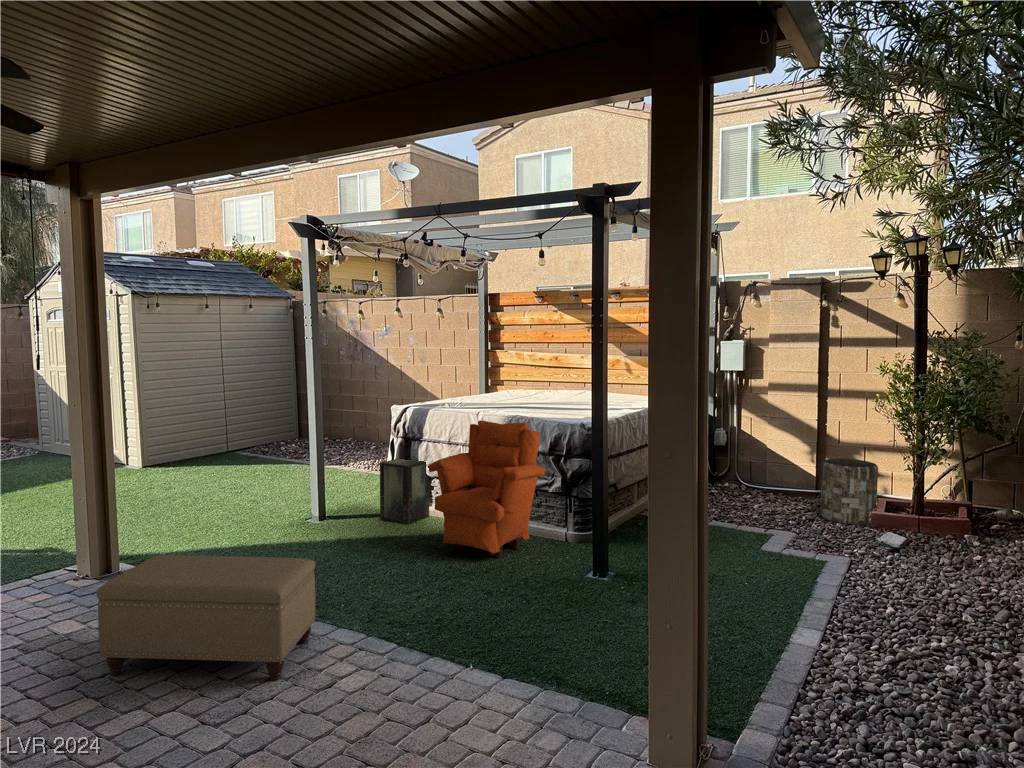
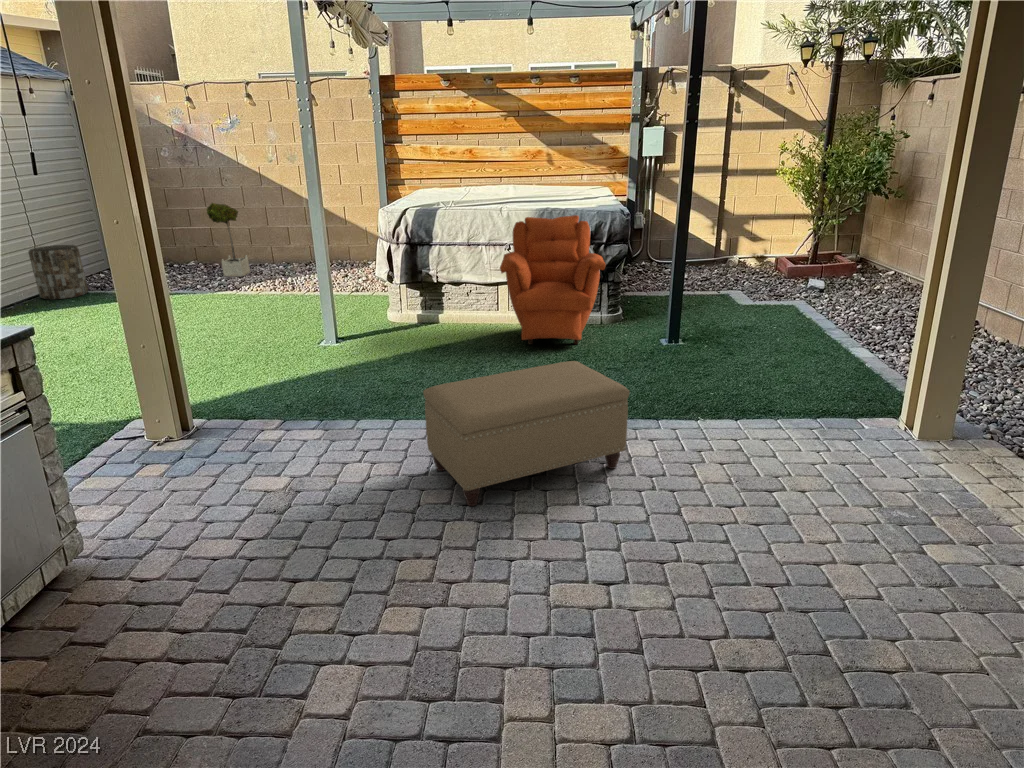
potted tree: none [352,391,381,455] -> present [207,203,250,276]
storage box: present [380,459,429,524] -> none [399,266,443,333]
side table: present [820,459,878,525] -> present [29,245,88,300]

